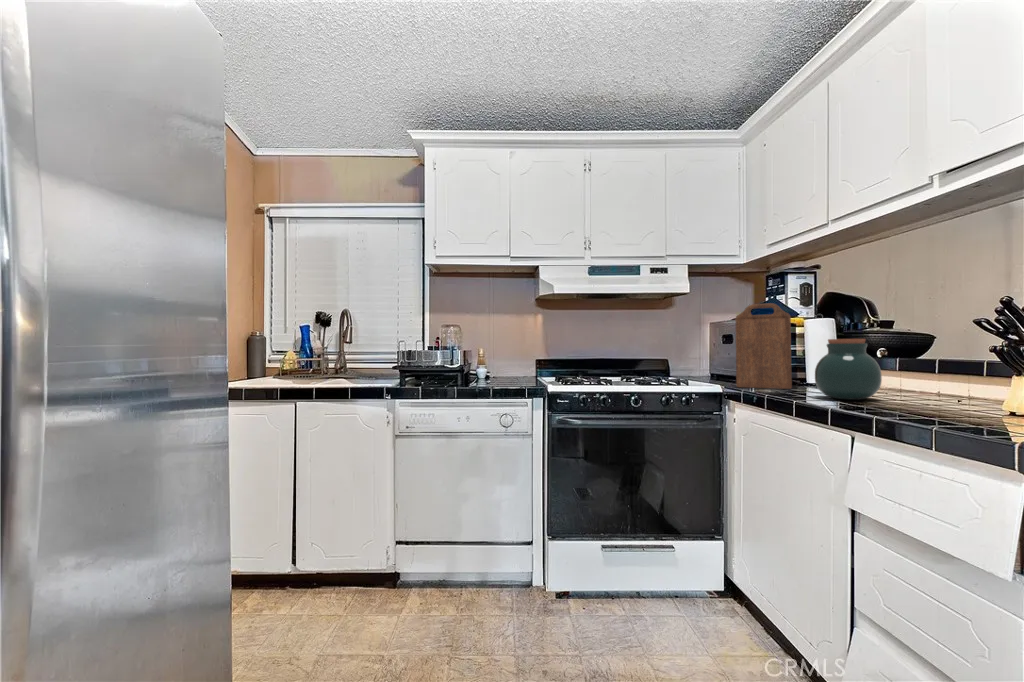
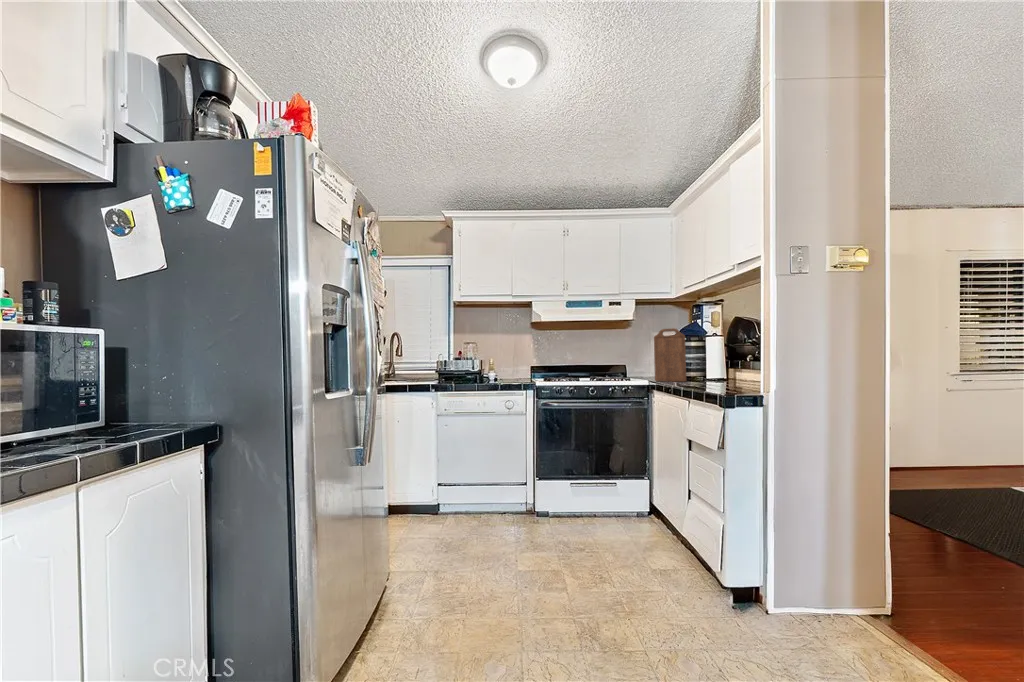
jar: present [815,339,882,400] -> none [687,350,720,385]

